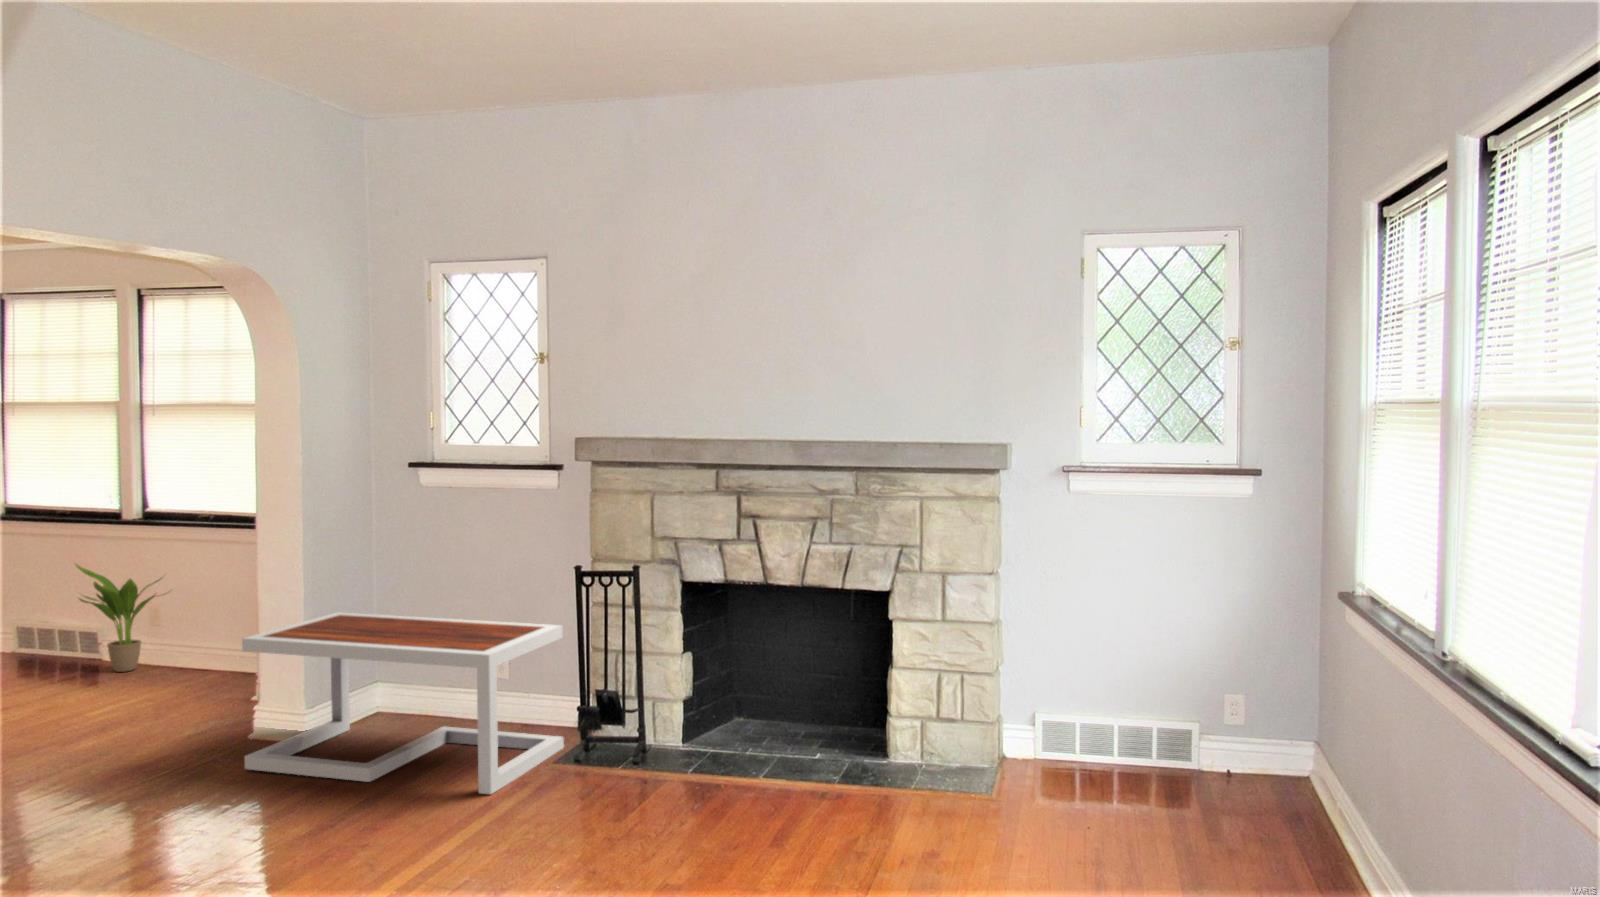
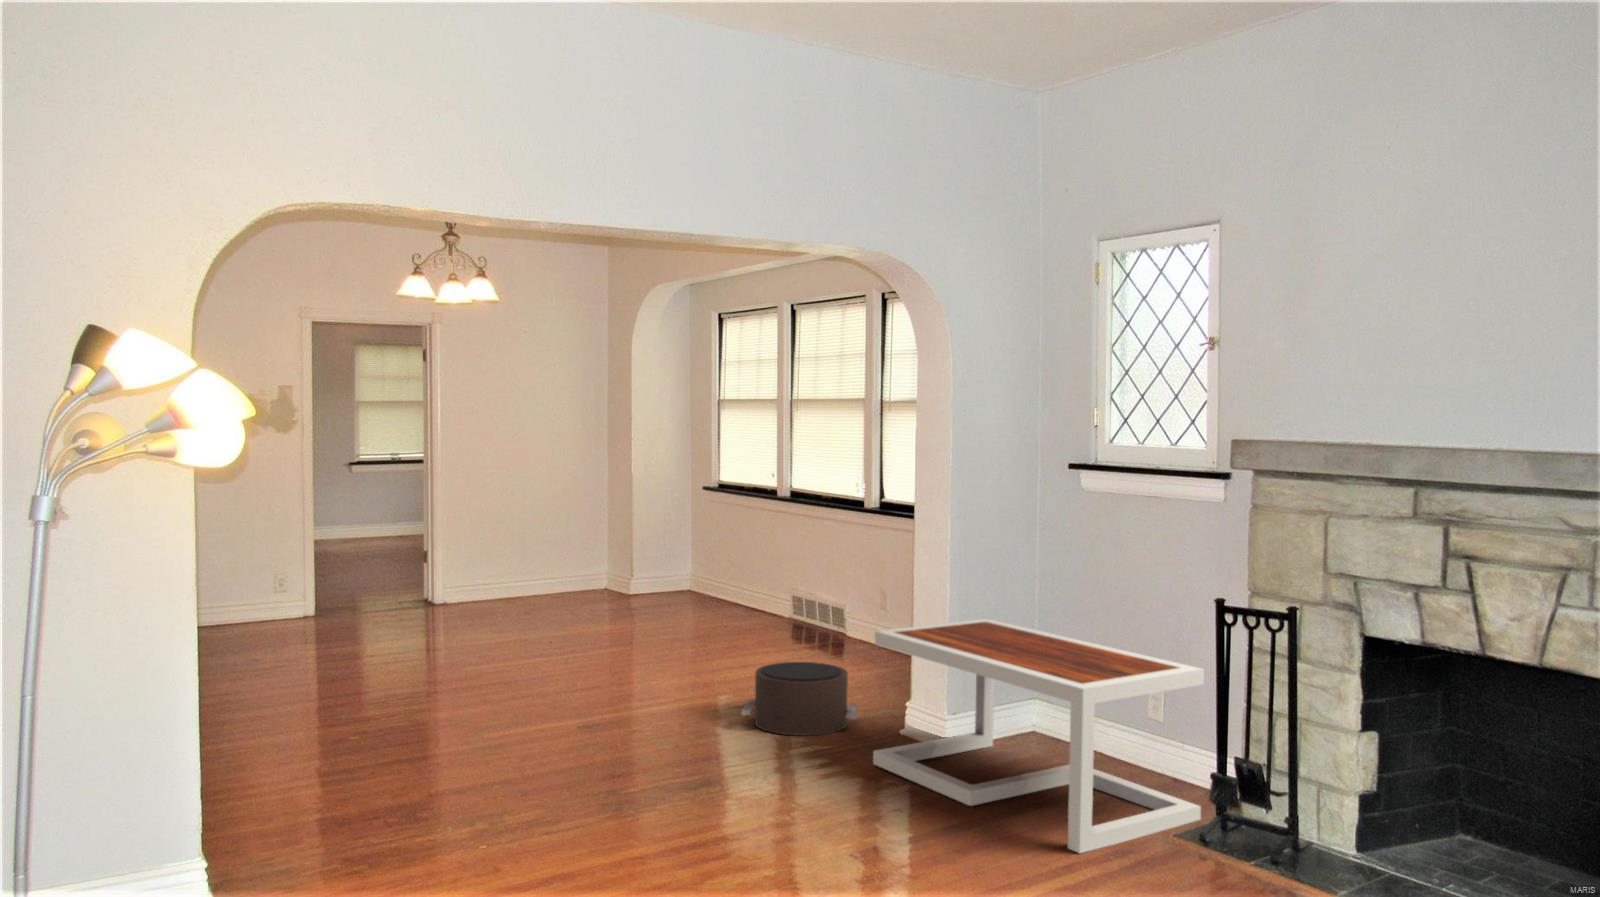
potted plant: present [75,564,162,672] -> none [815,544,892,651]
pouf: none [57,684,201,765] -> present [741,662,858,736]

